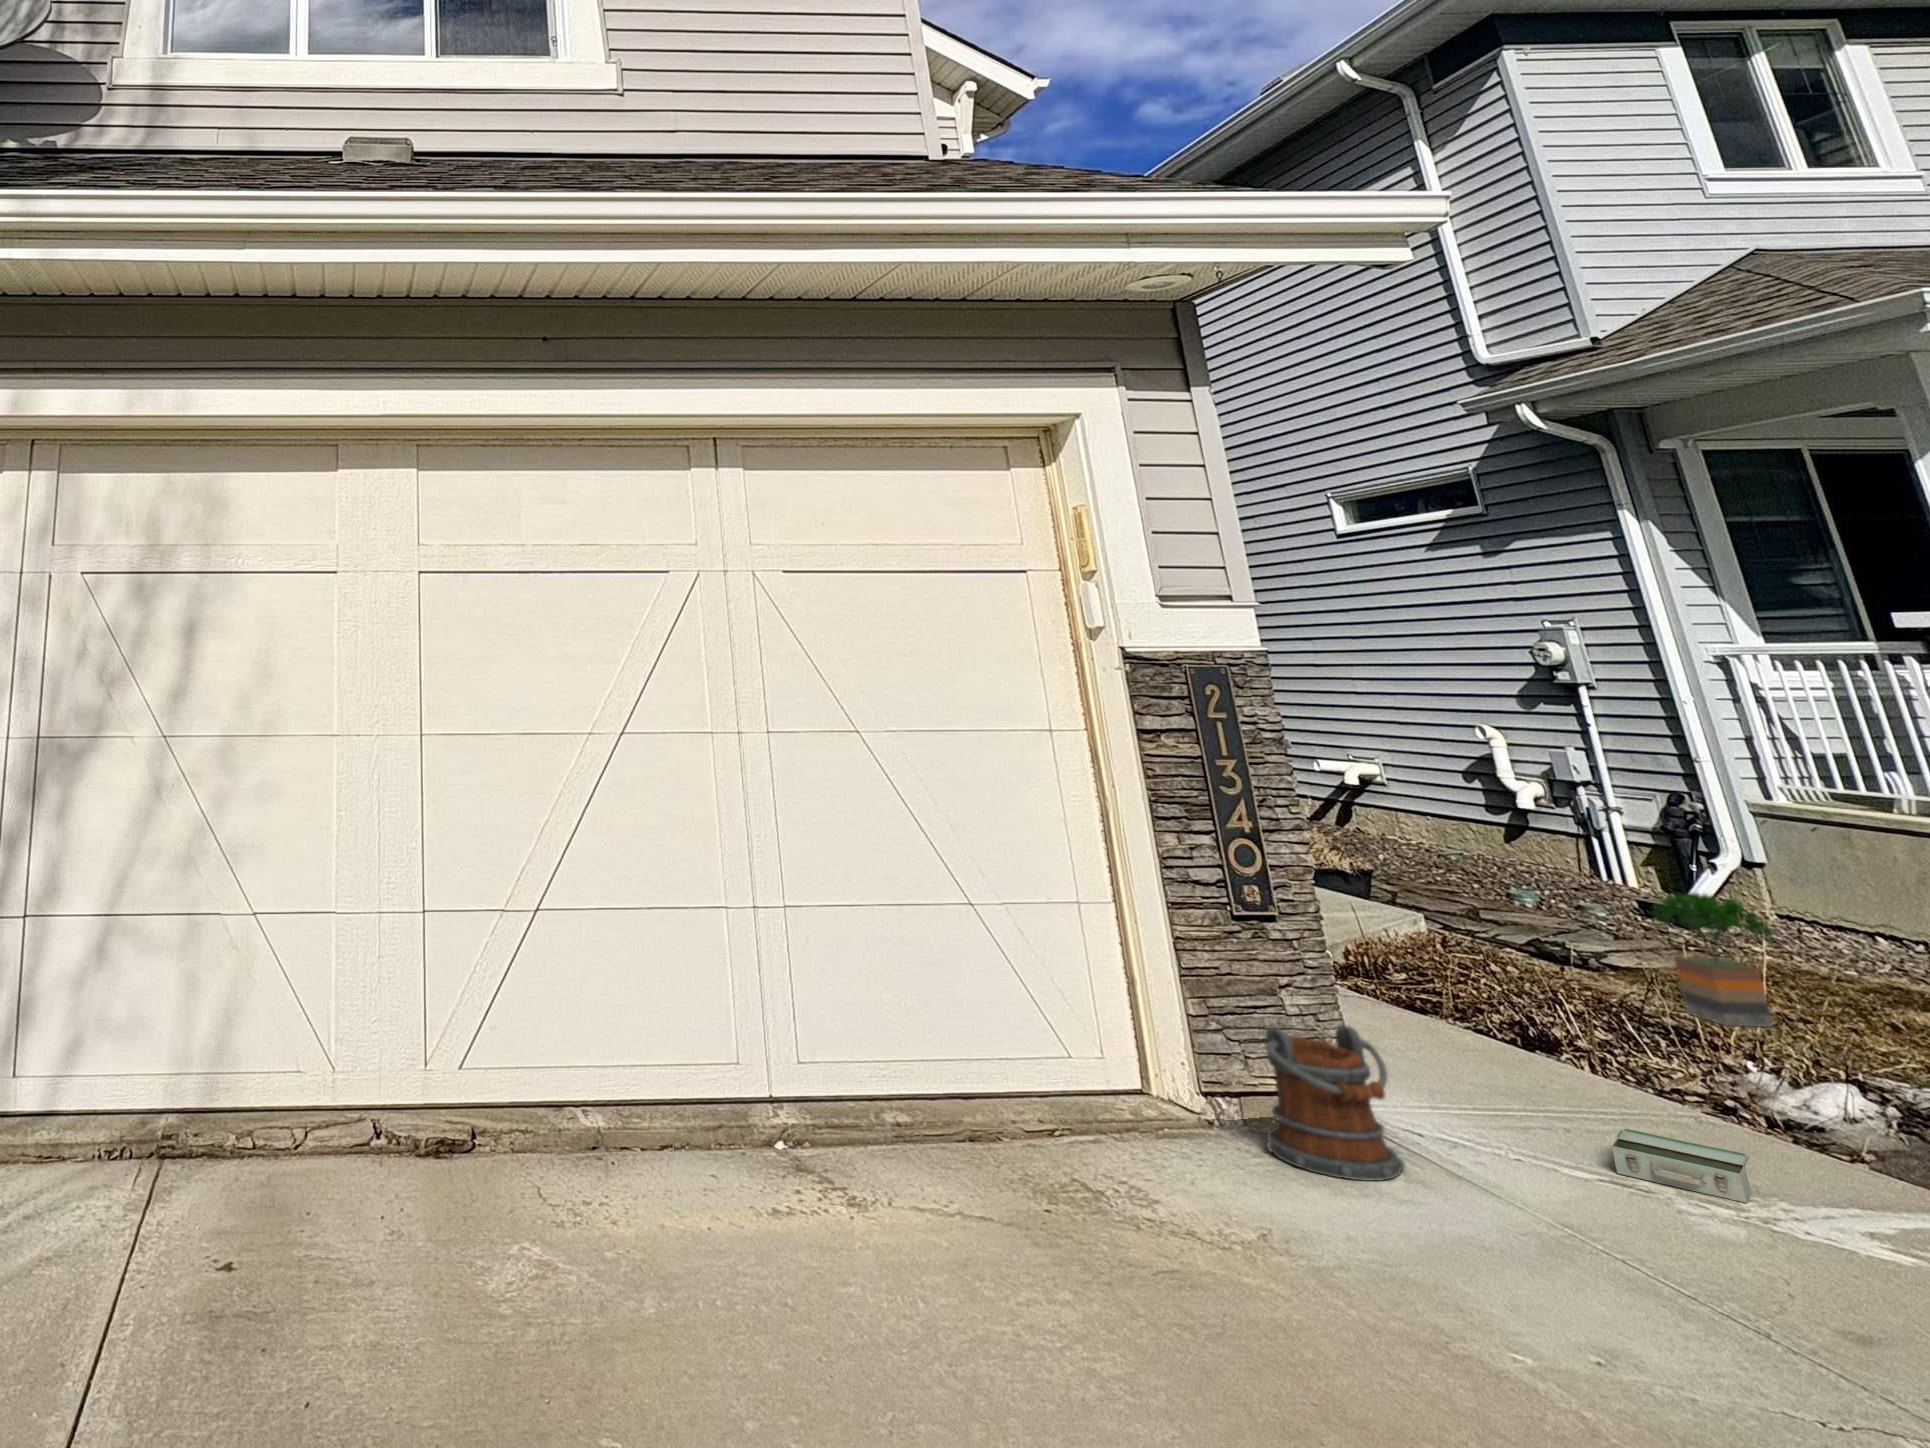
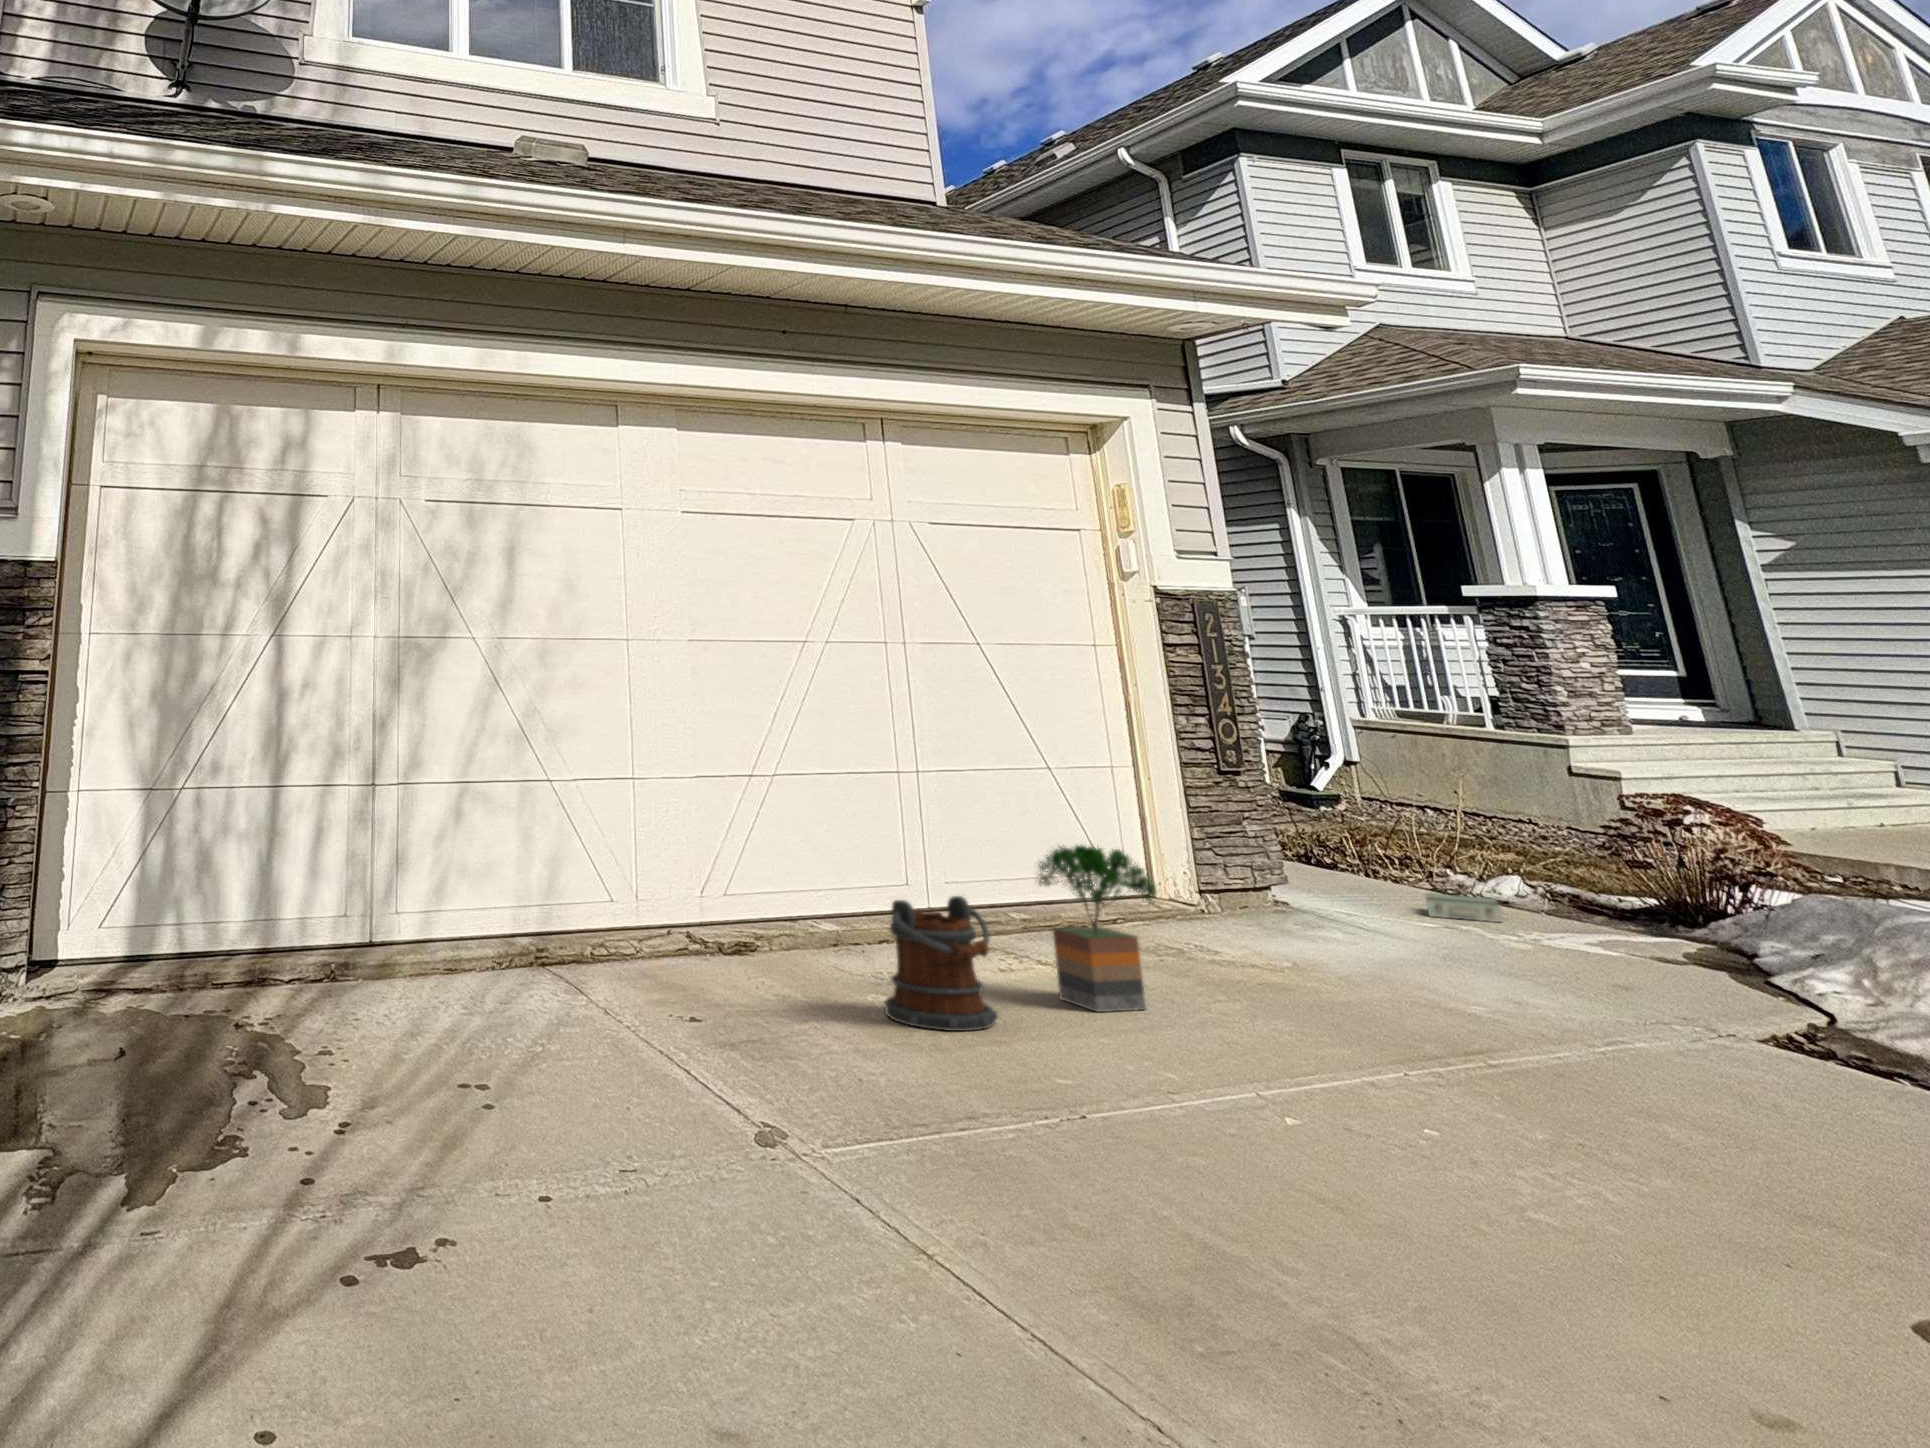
potted tree: present [1653,893,1775,1027] -> present [1038,845,1157,1012]
bucket: present [1265,1025,1405,1181] -> present [884,896,998,1031]

